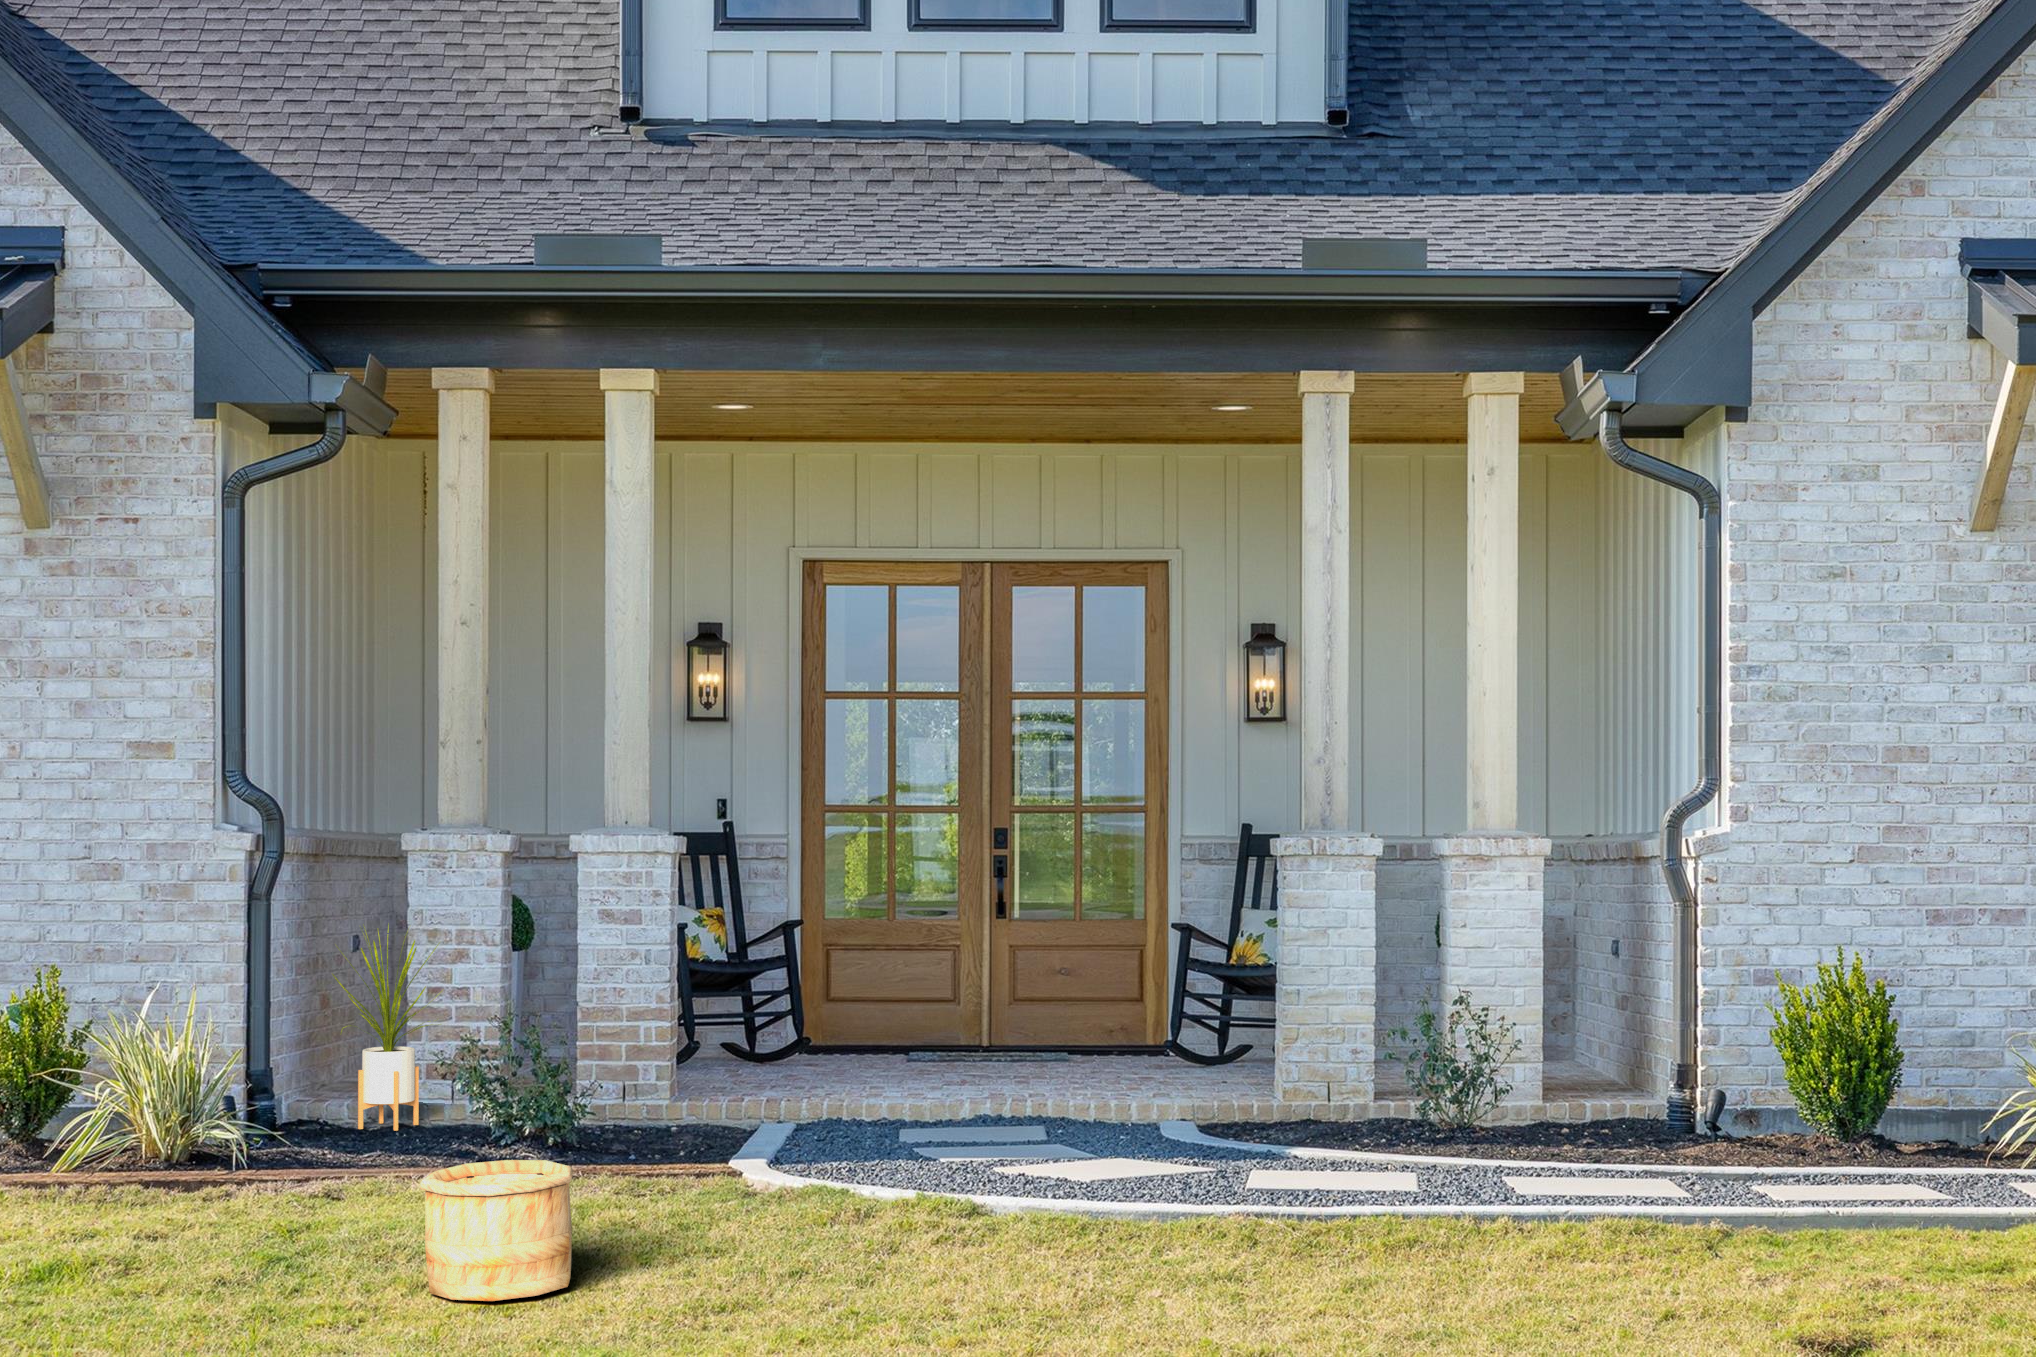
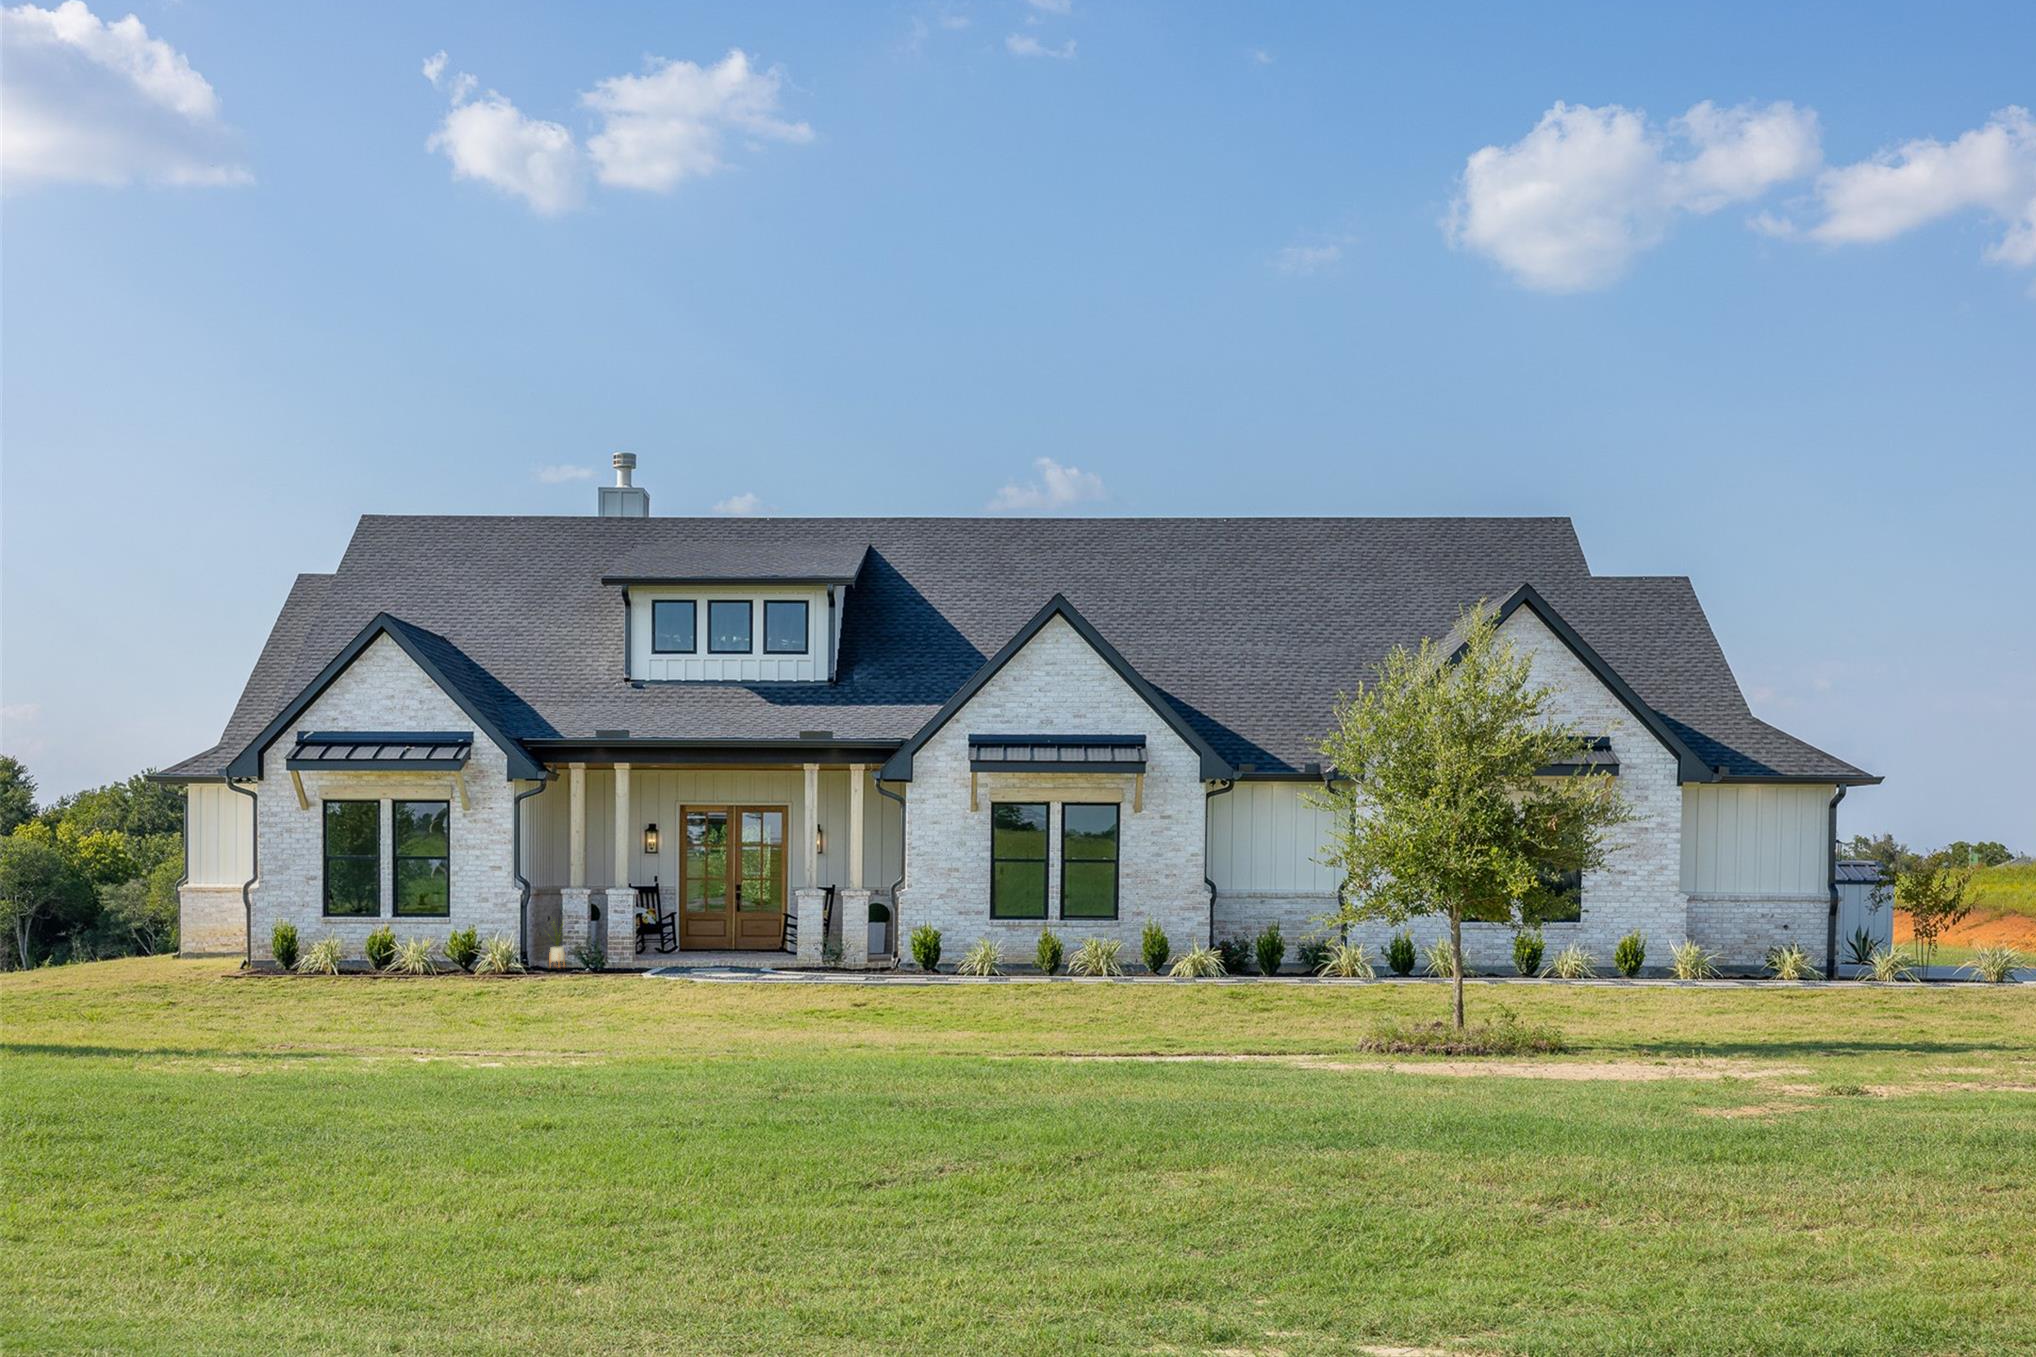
wooden bucket: present [419,1160,573,1301] -> none [566,967,599,994]

